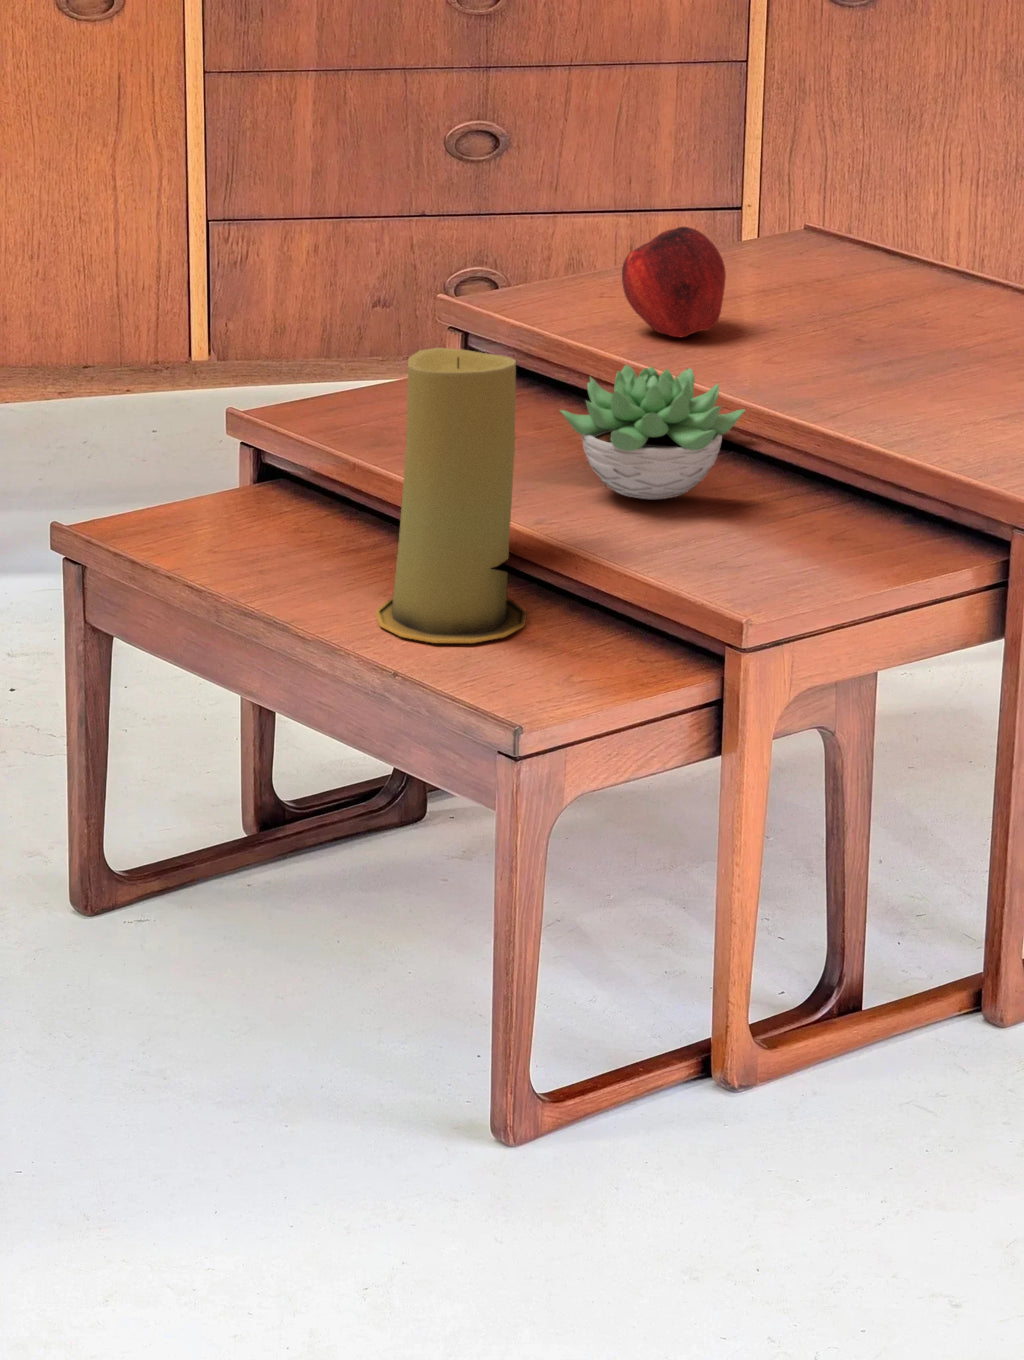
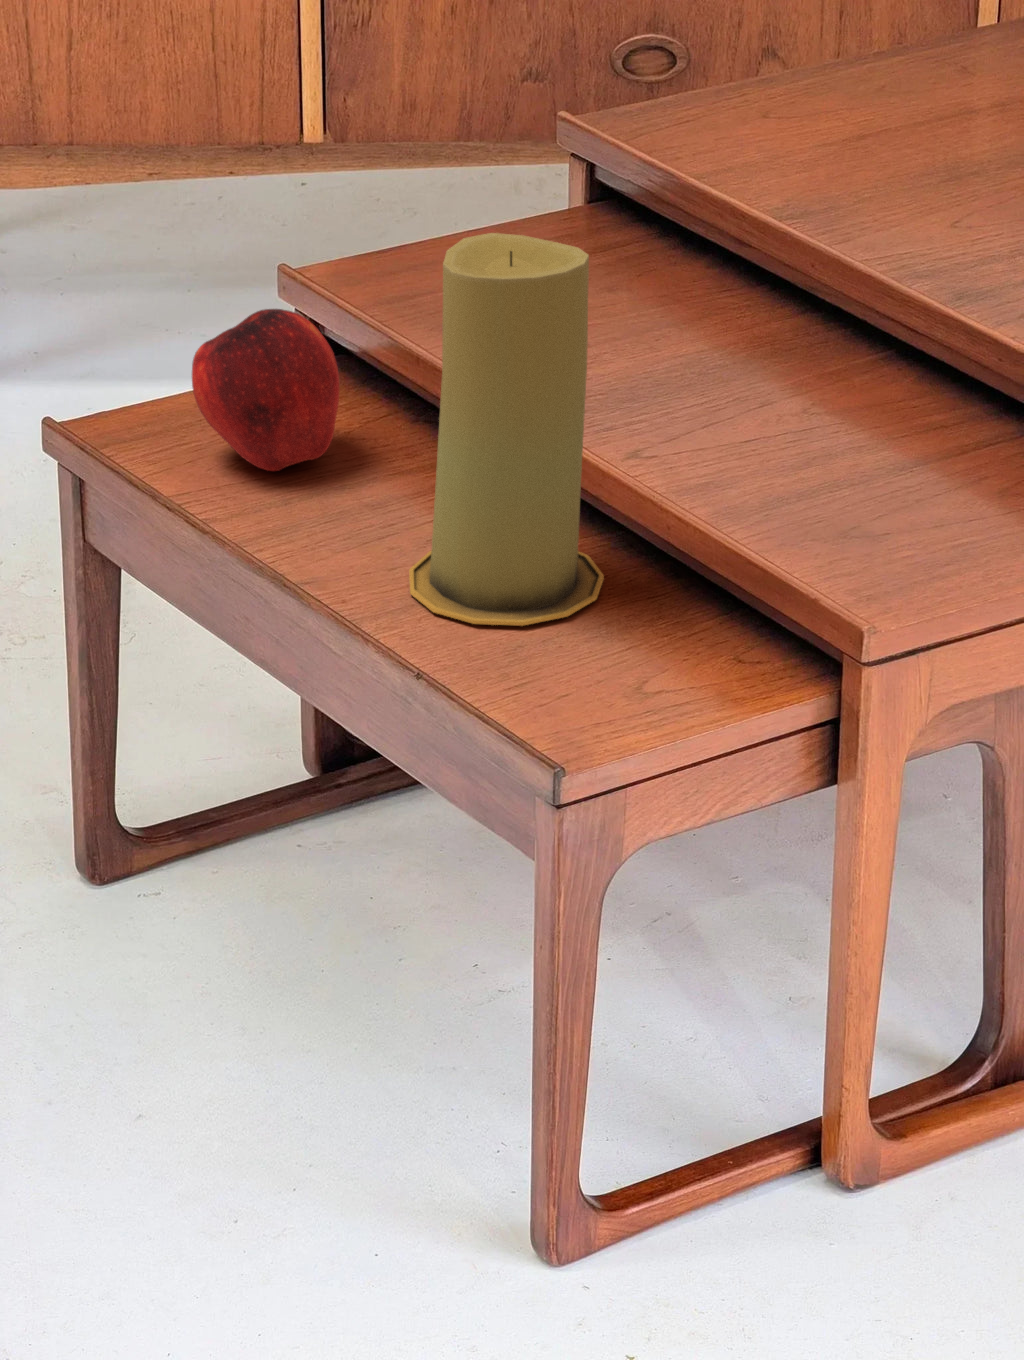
apple: present [622,227,726,337] -> present [192,309,340,471]
succulent plant: present [560,365,745,499] -> none [665,237,912,420]

